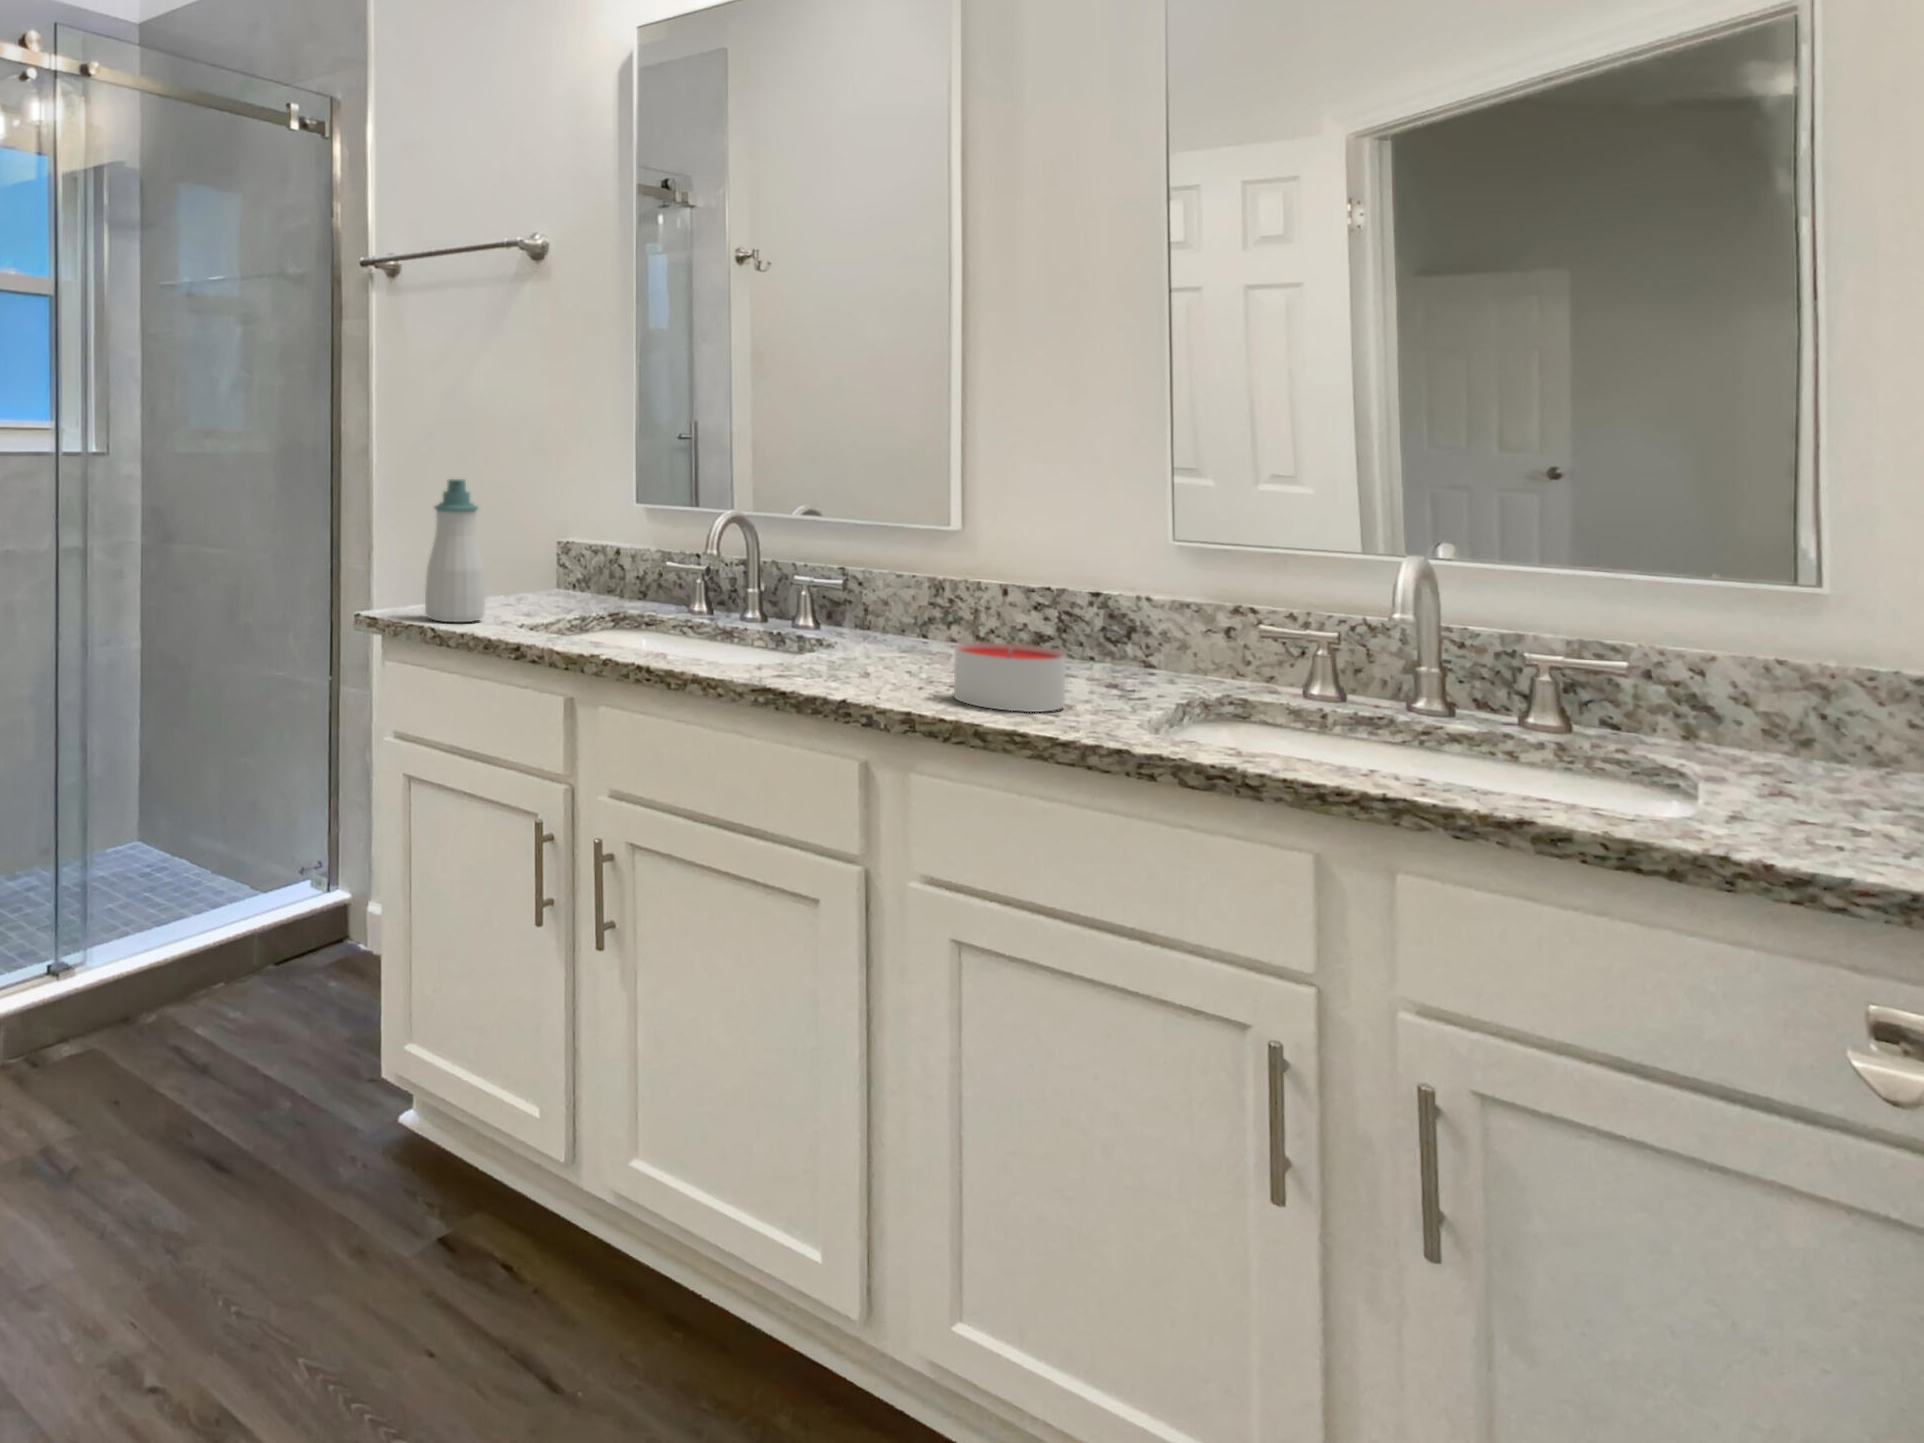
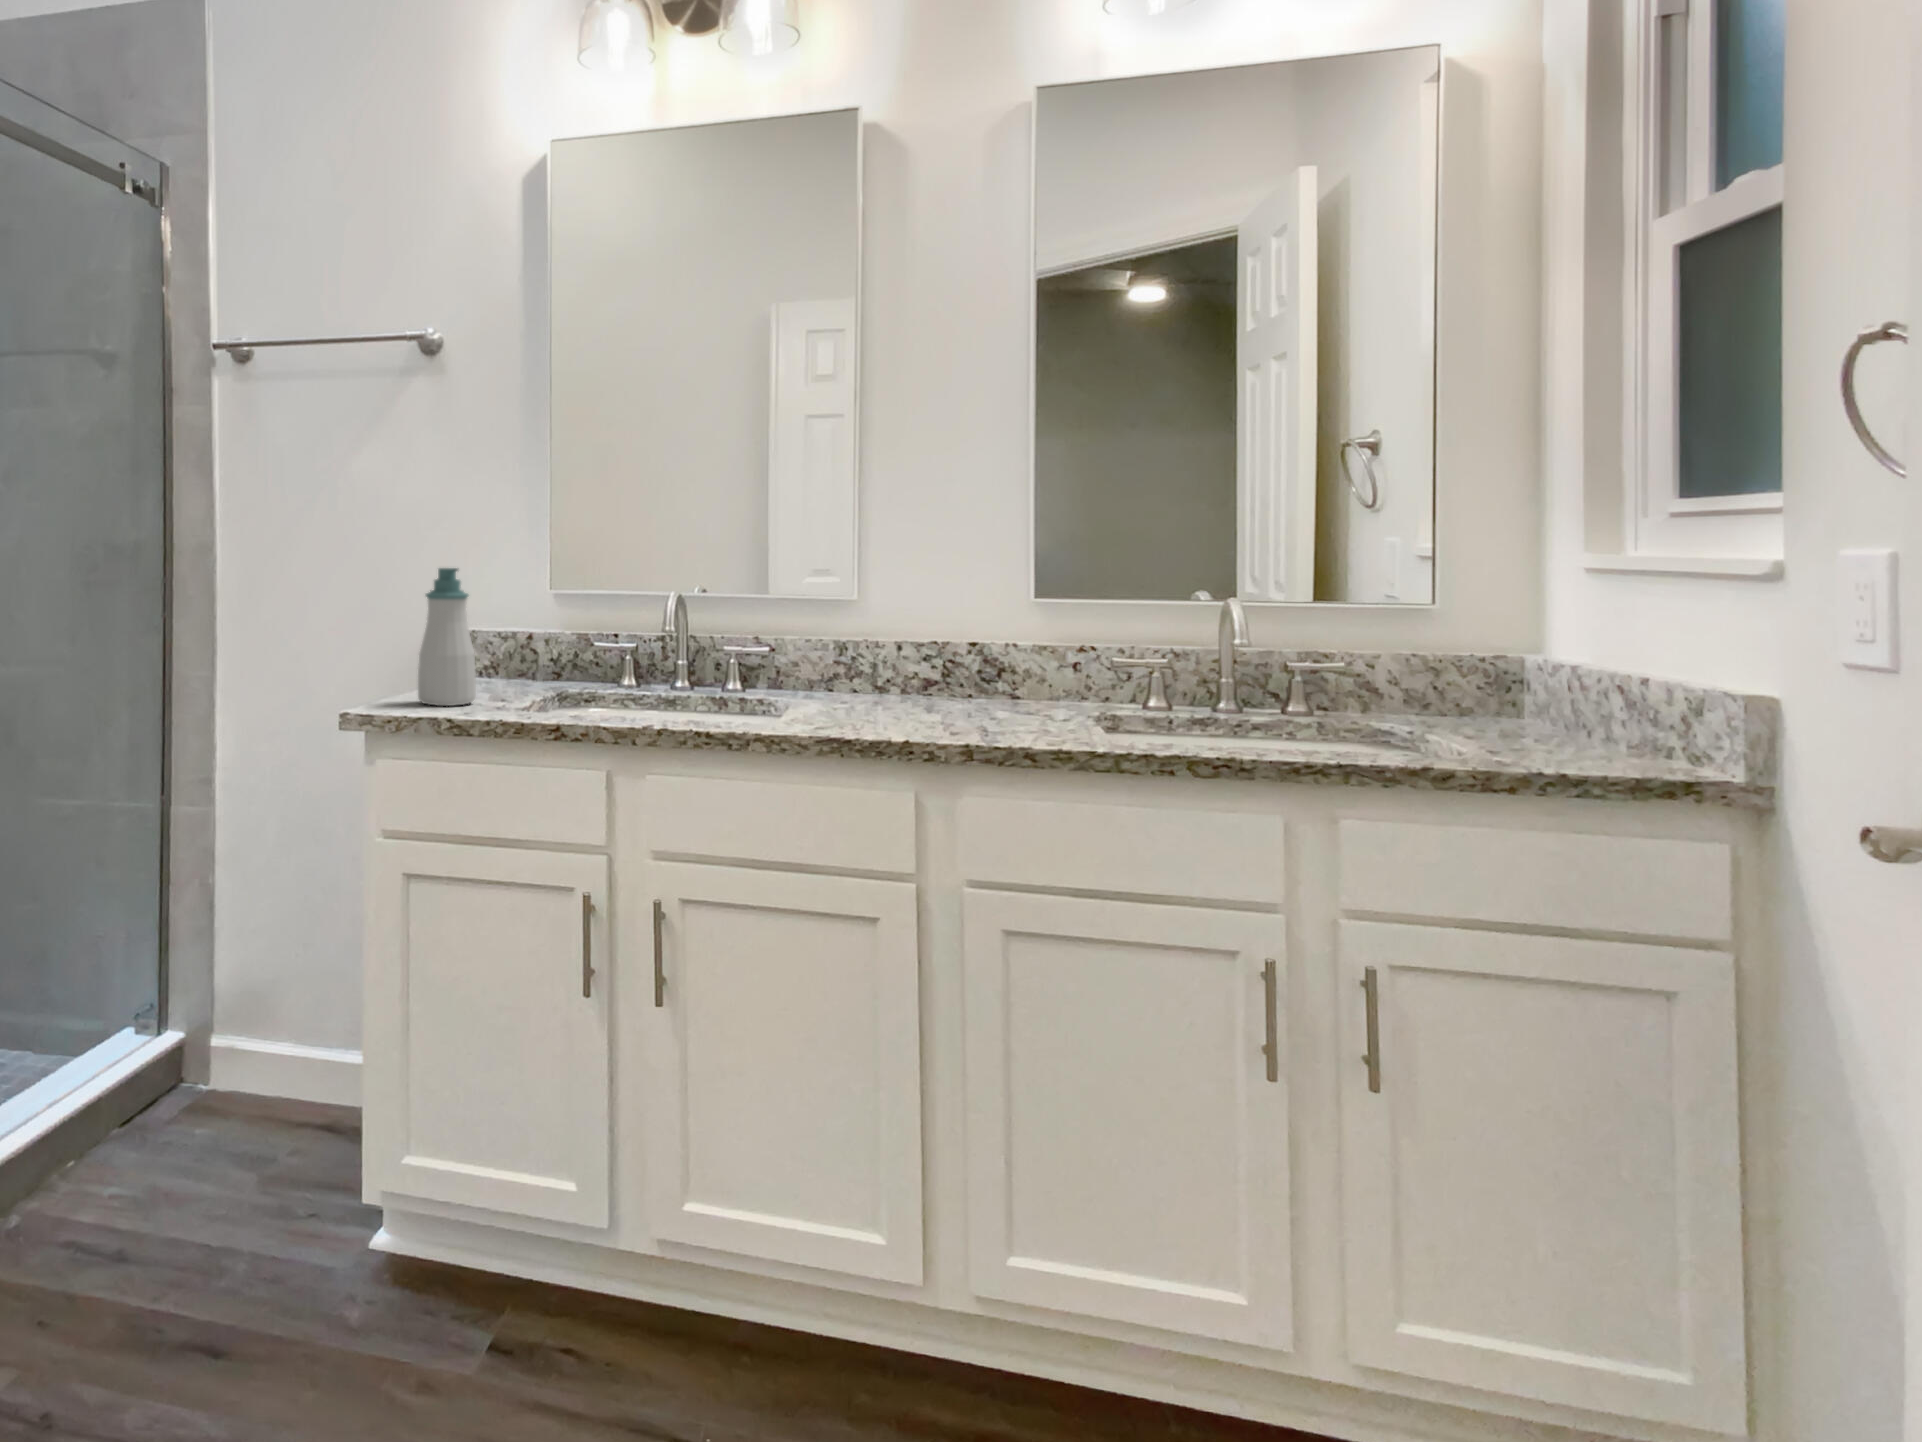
candle: present [954,642,1065,712] -> none [960,685,1045,736]

